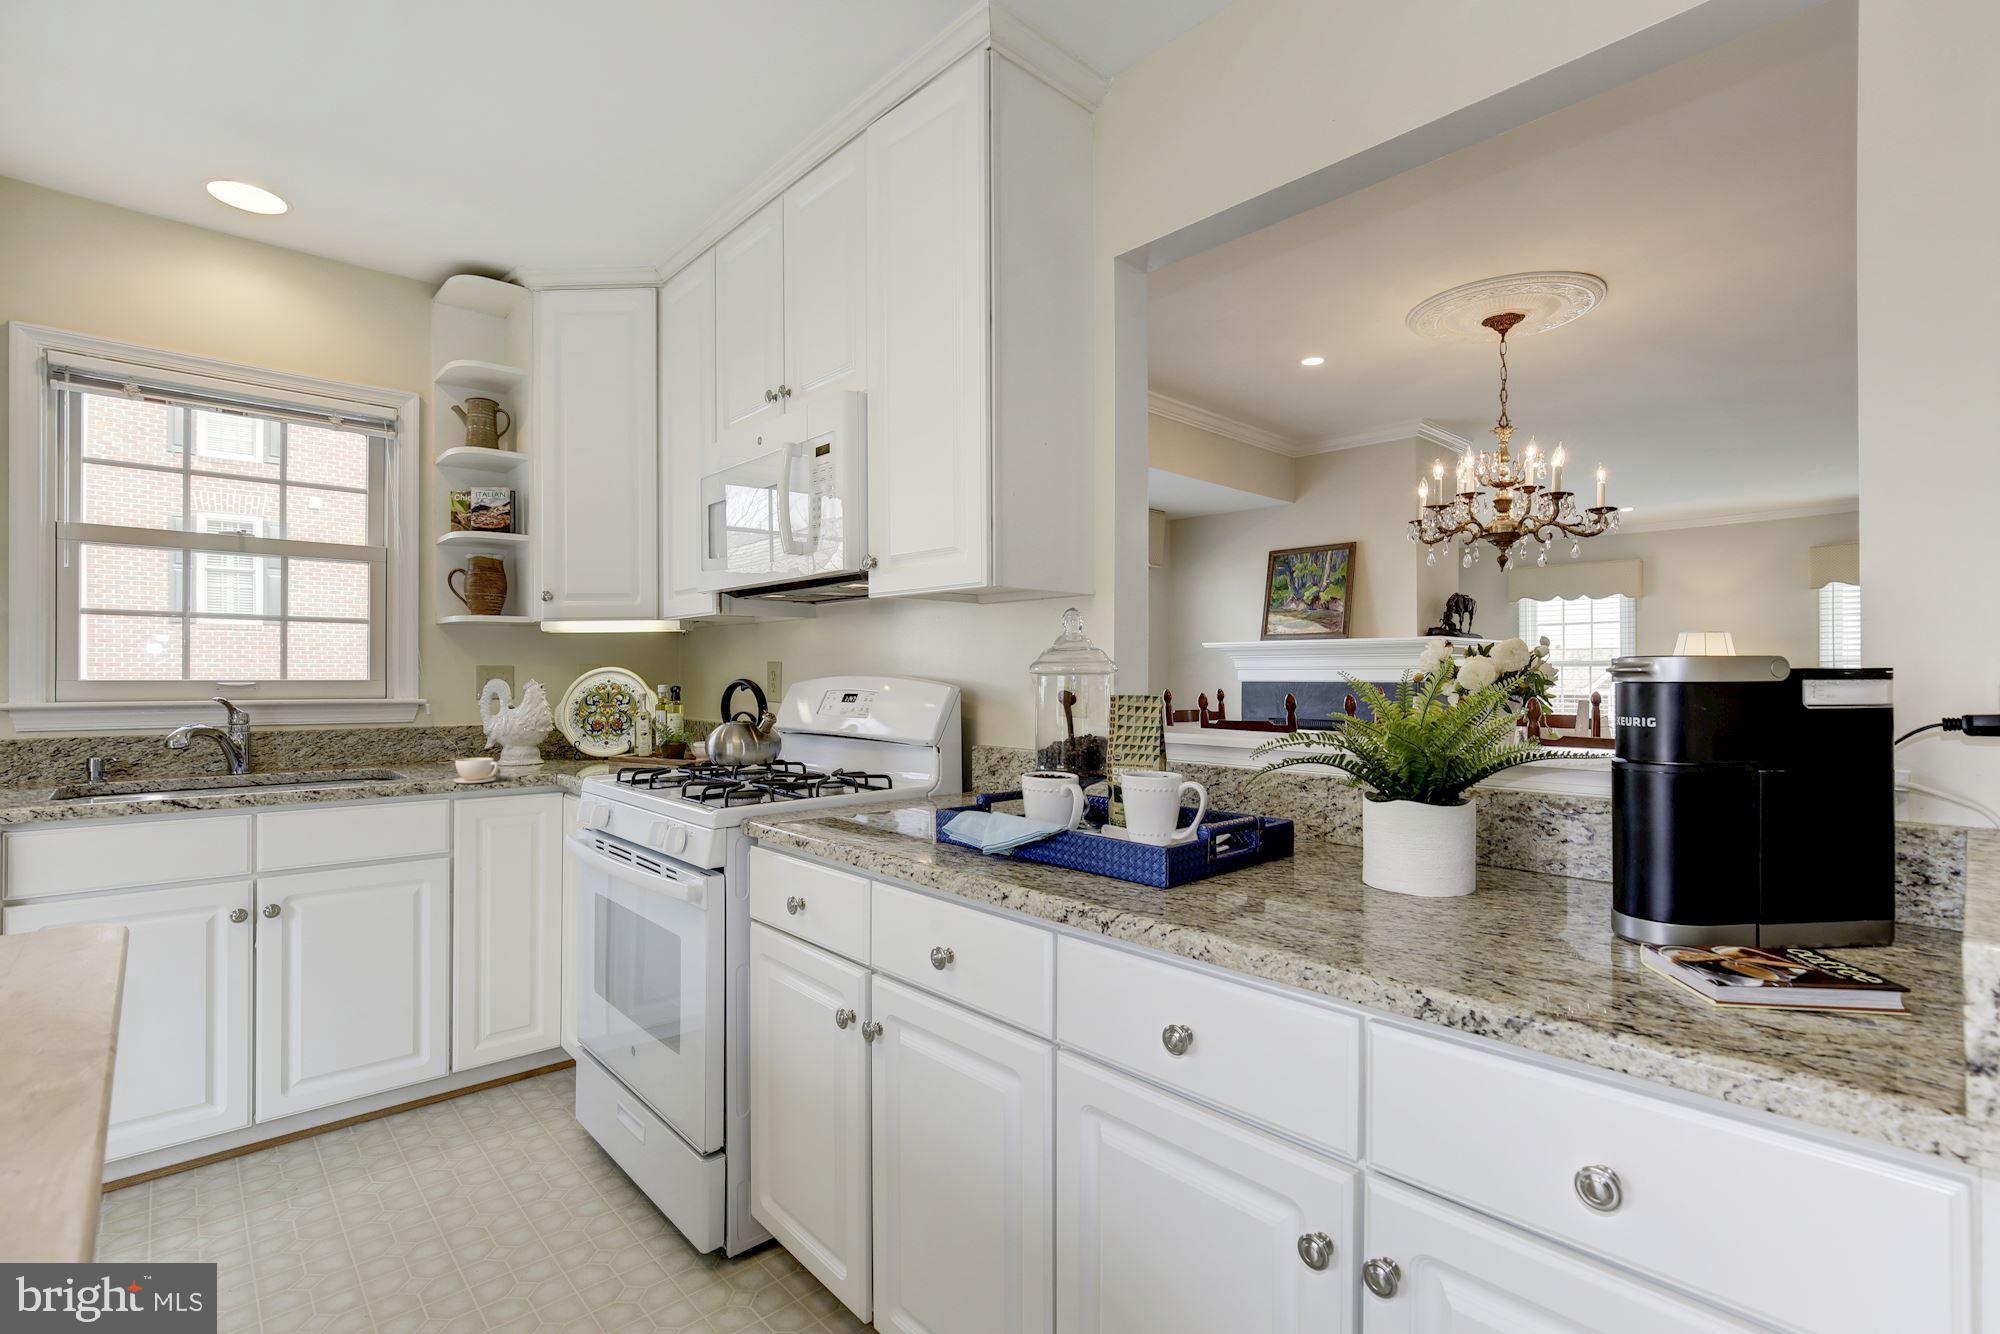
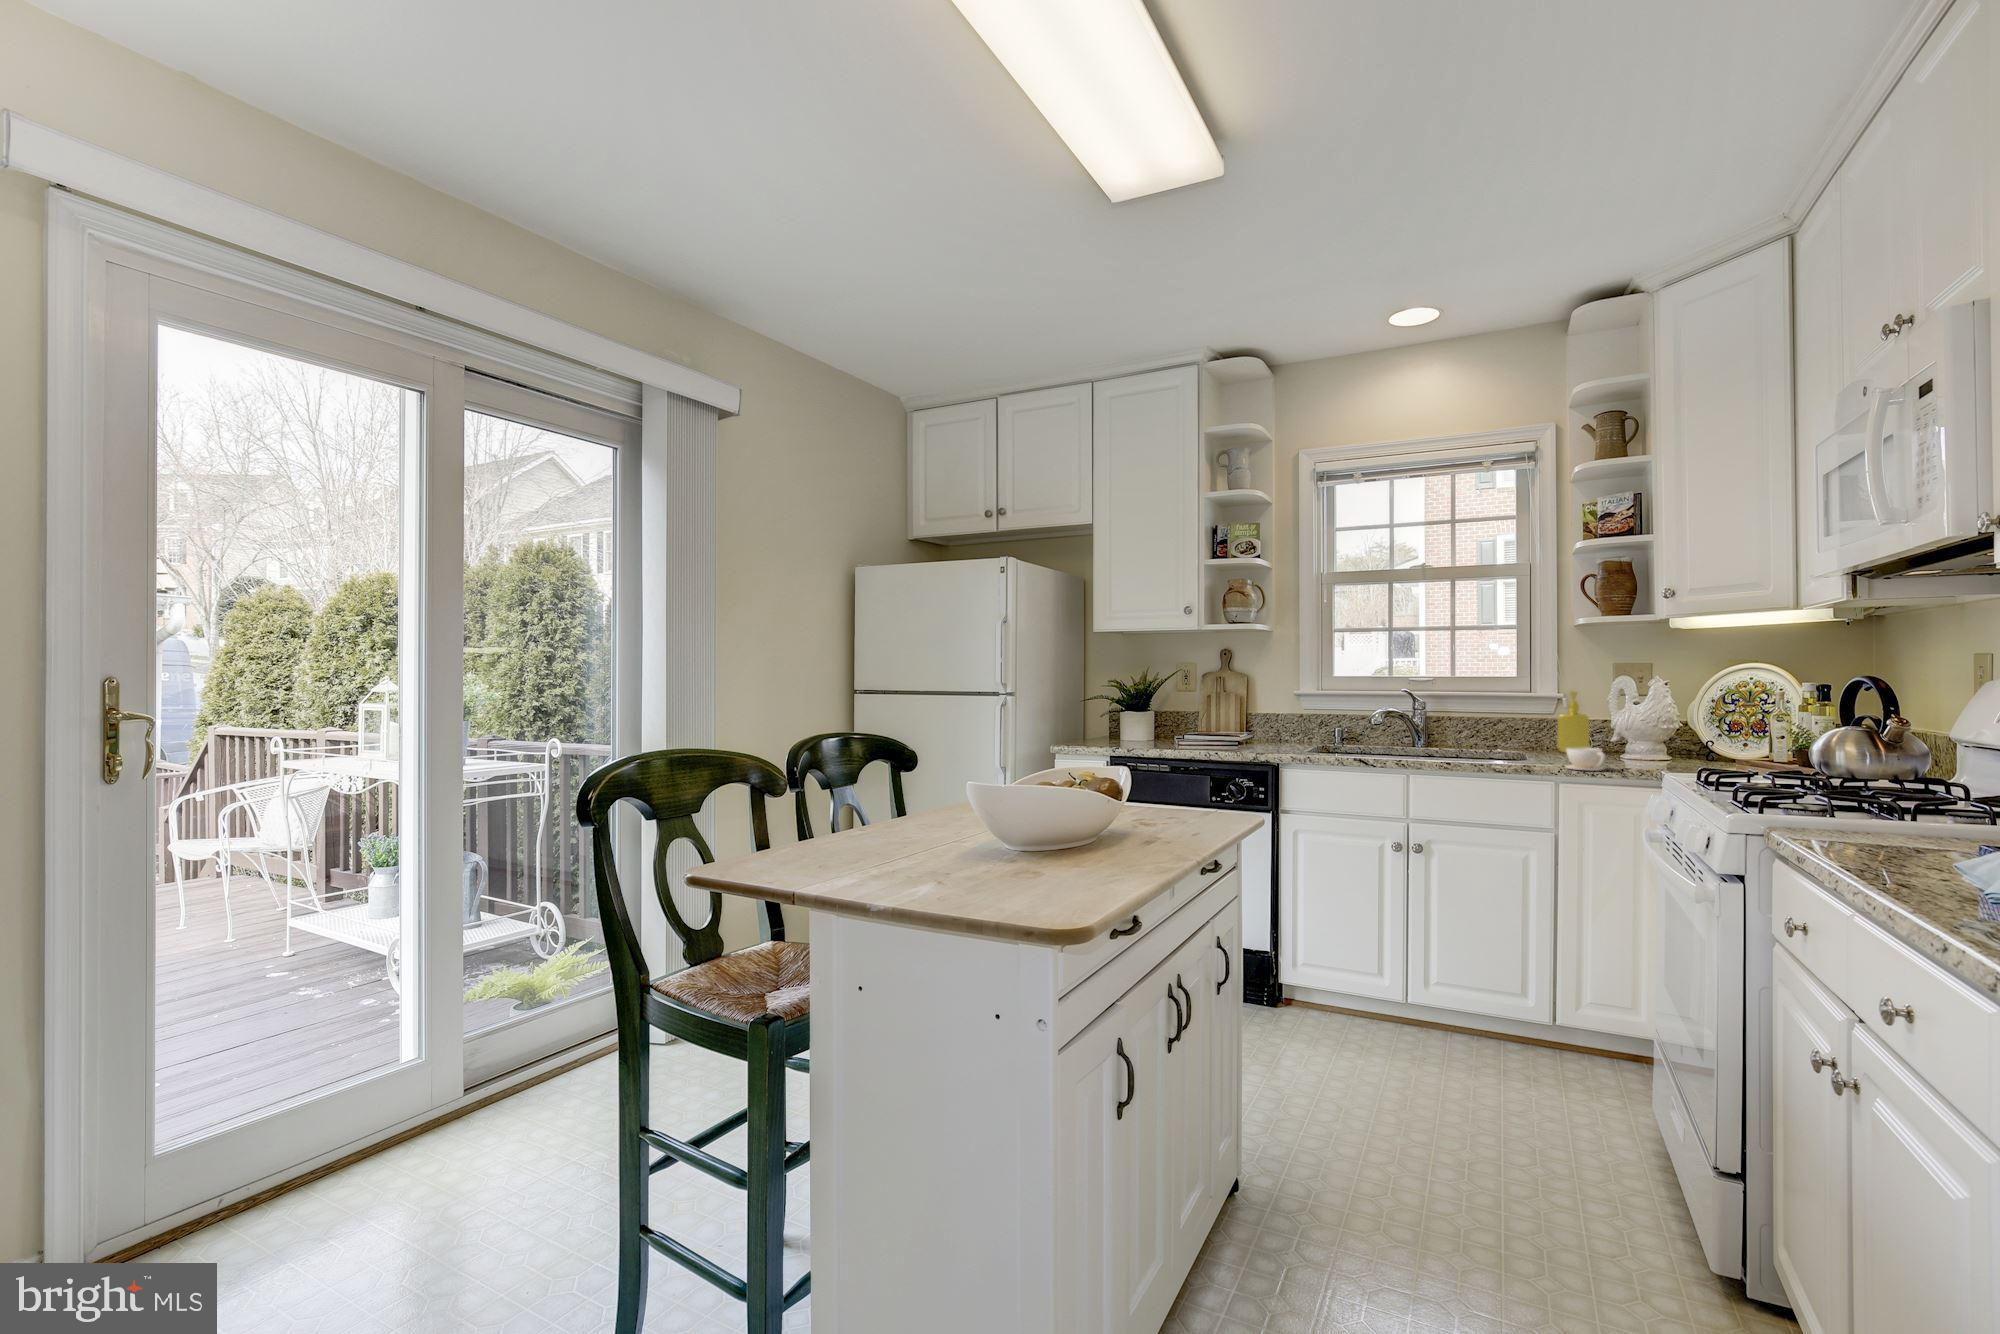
soap dispenser: none [421,695,457,763] -> present [1557,691,1589,753]

